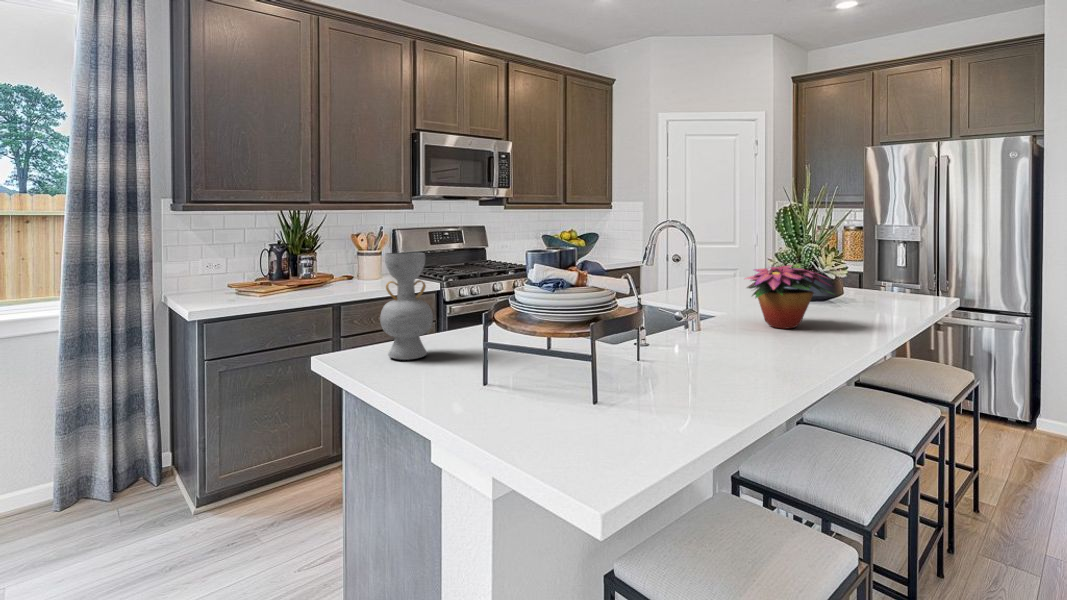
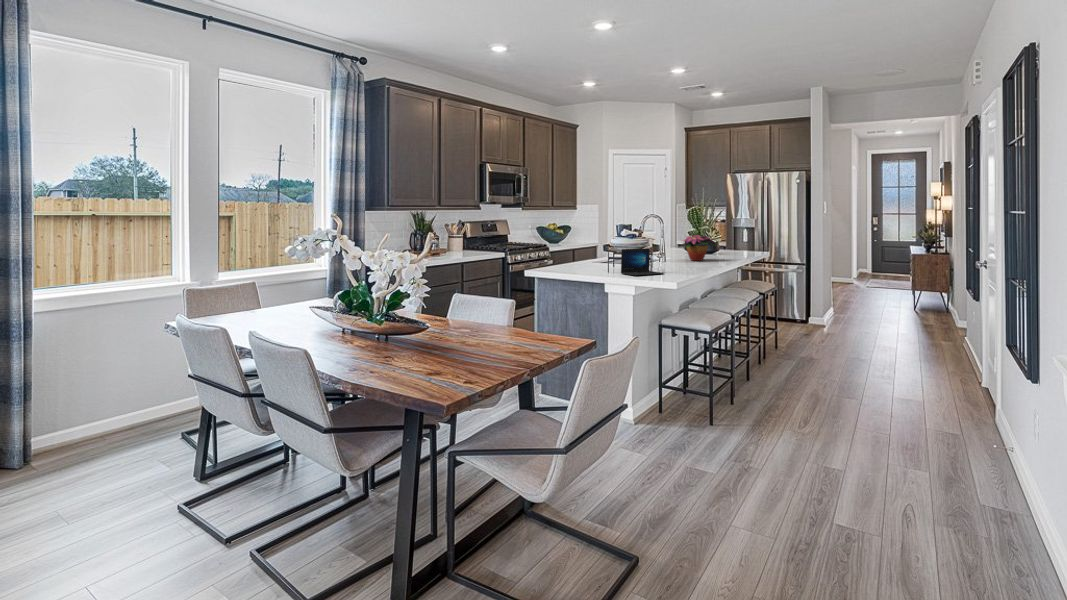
decorative vase: present [380,253,433,360] -> none [554,229,574,270]
laptop: none [512,316,642,414] -> present [621,248,664,276]

